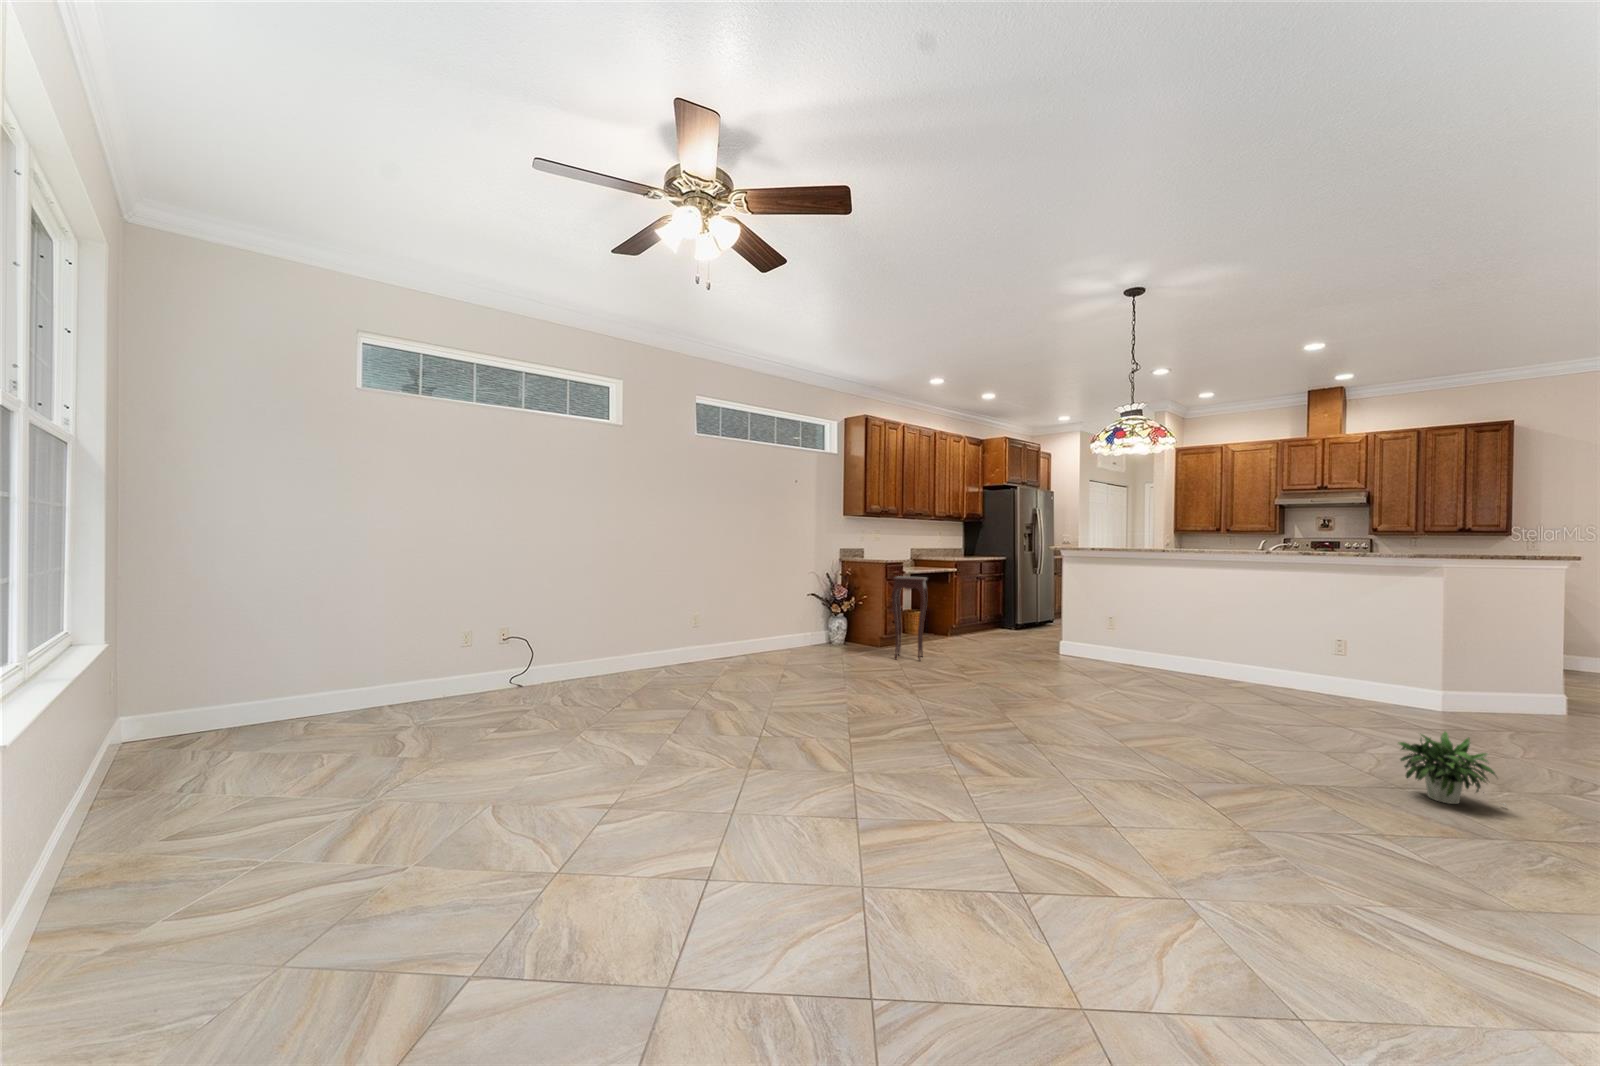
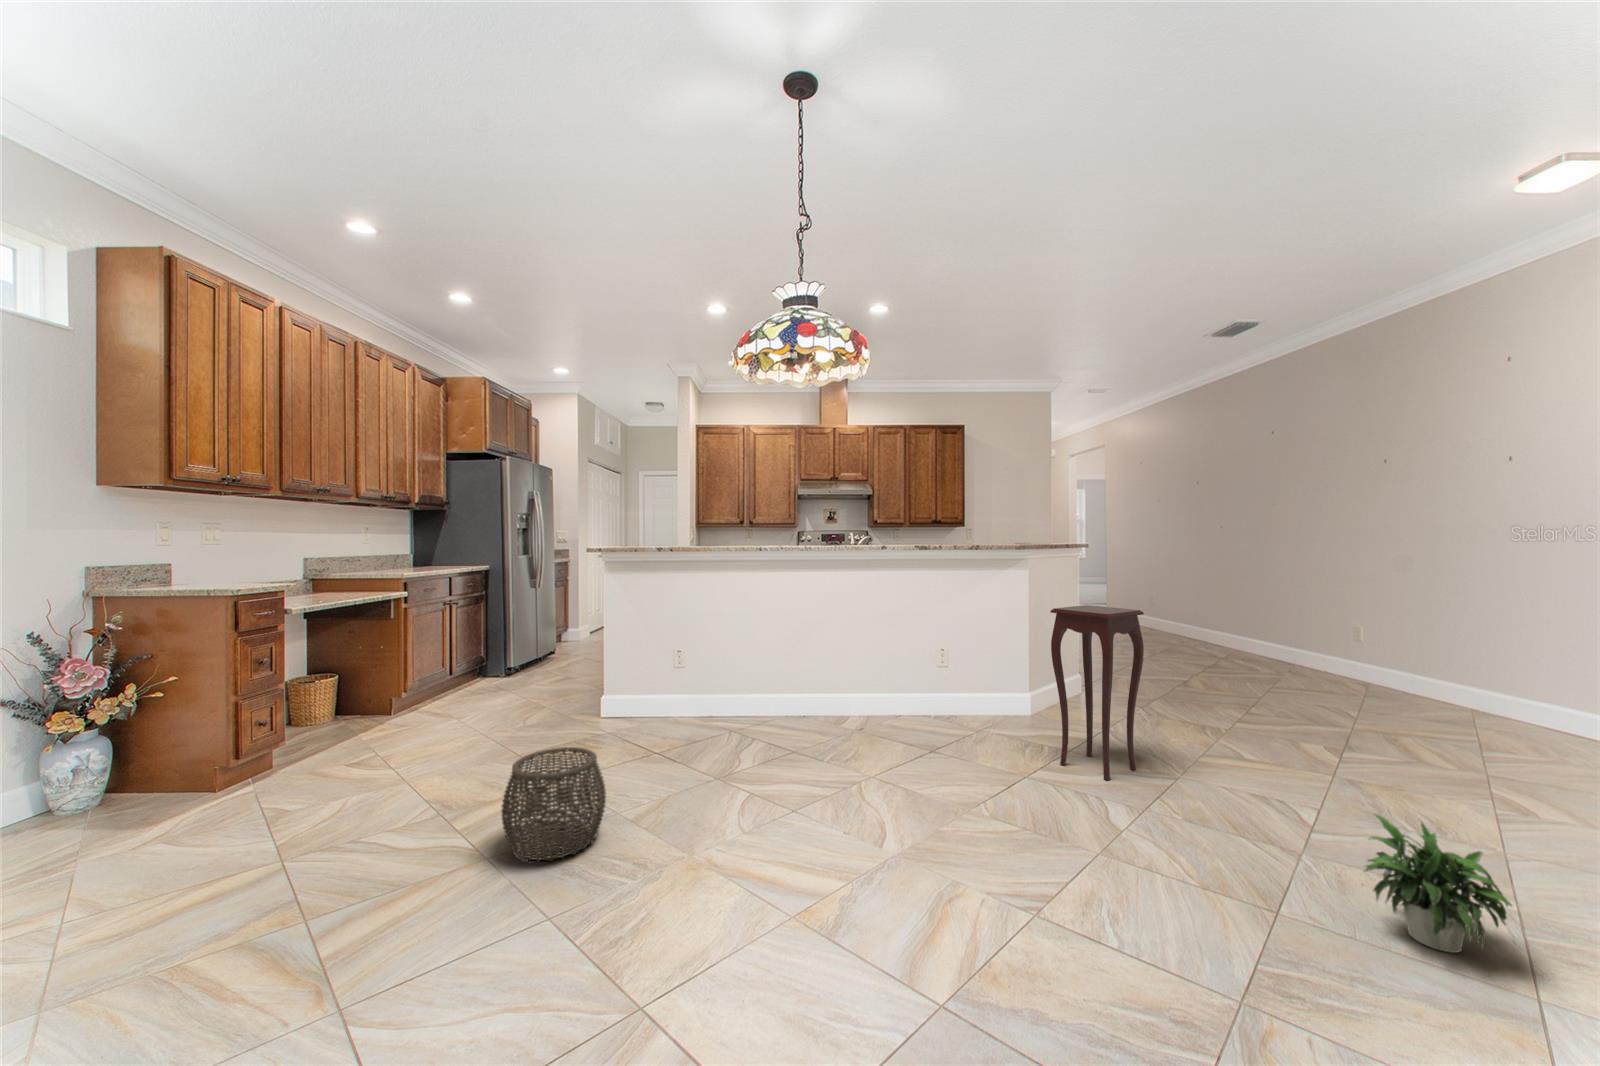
side table: present [892,576,927,661] -> present [1051,605,1144,781]
woven basket: none [974,639,1020,683] -> present [501,747,606,861]

